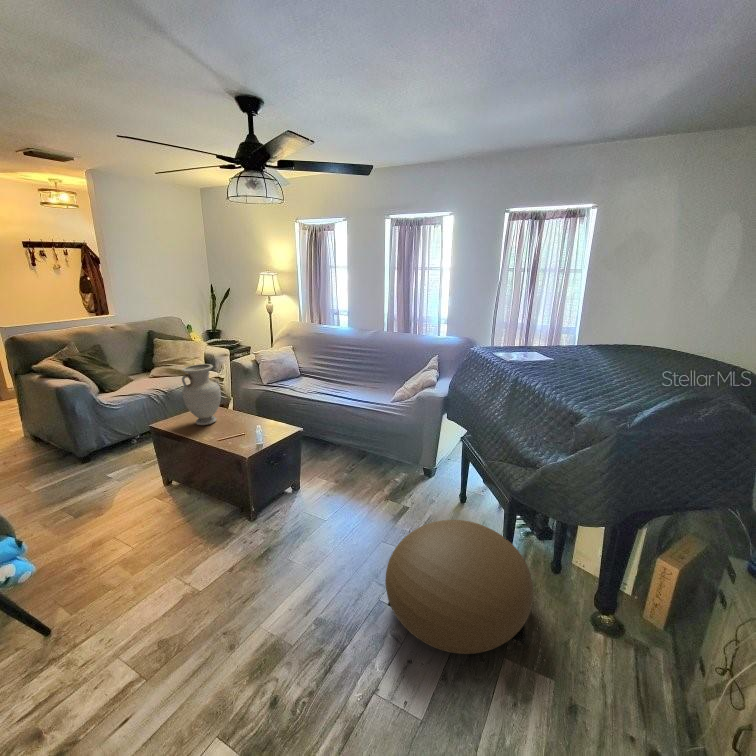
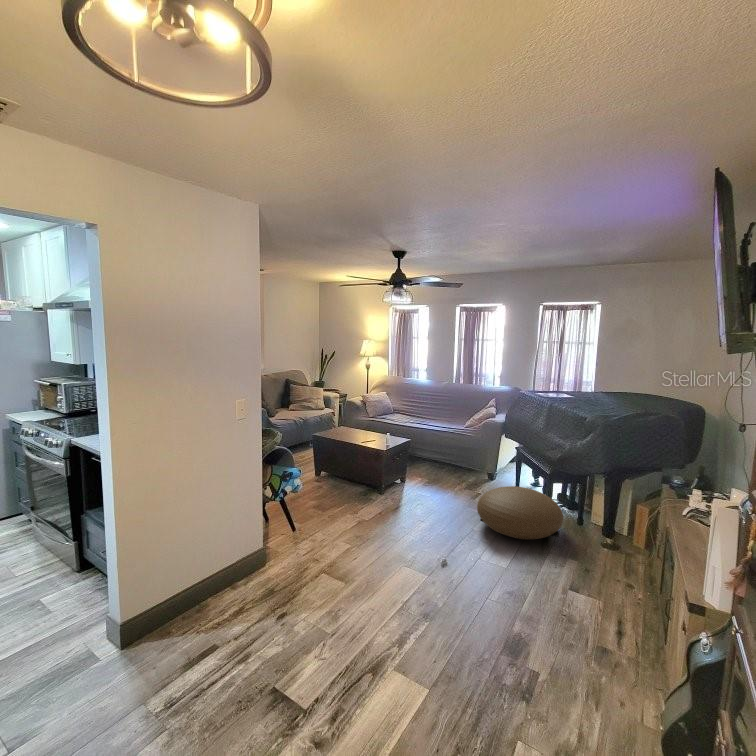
vase: present [182,364,221,425] -> none [336,396,358,434]

